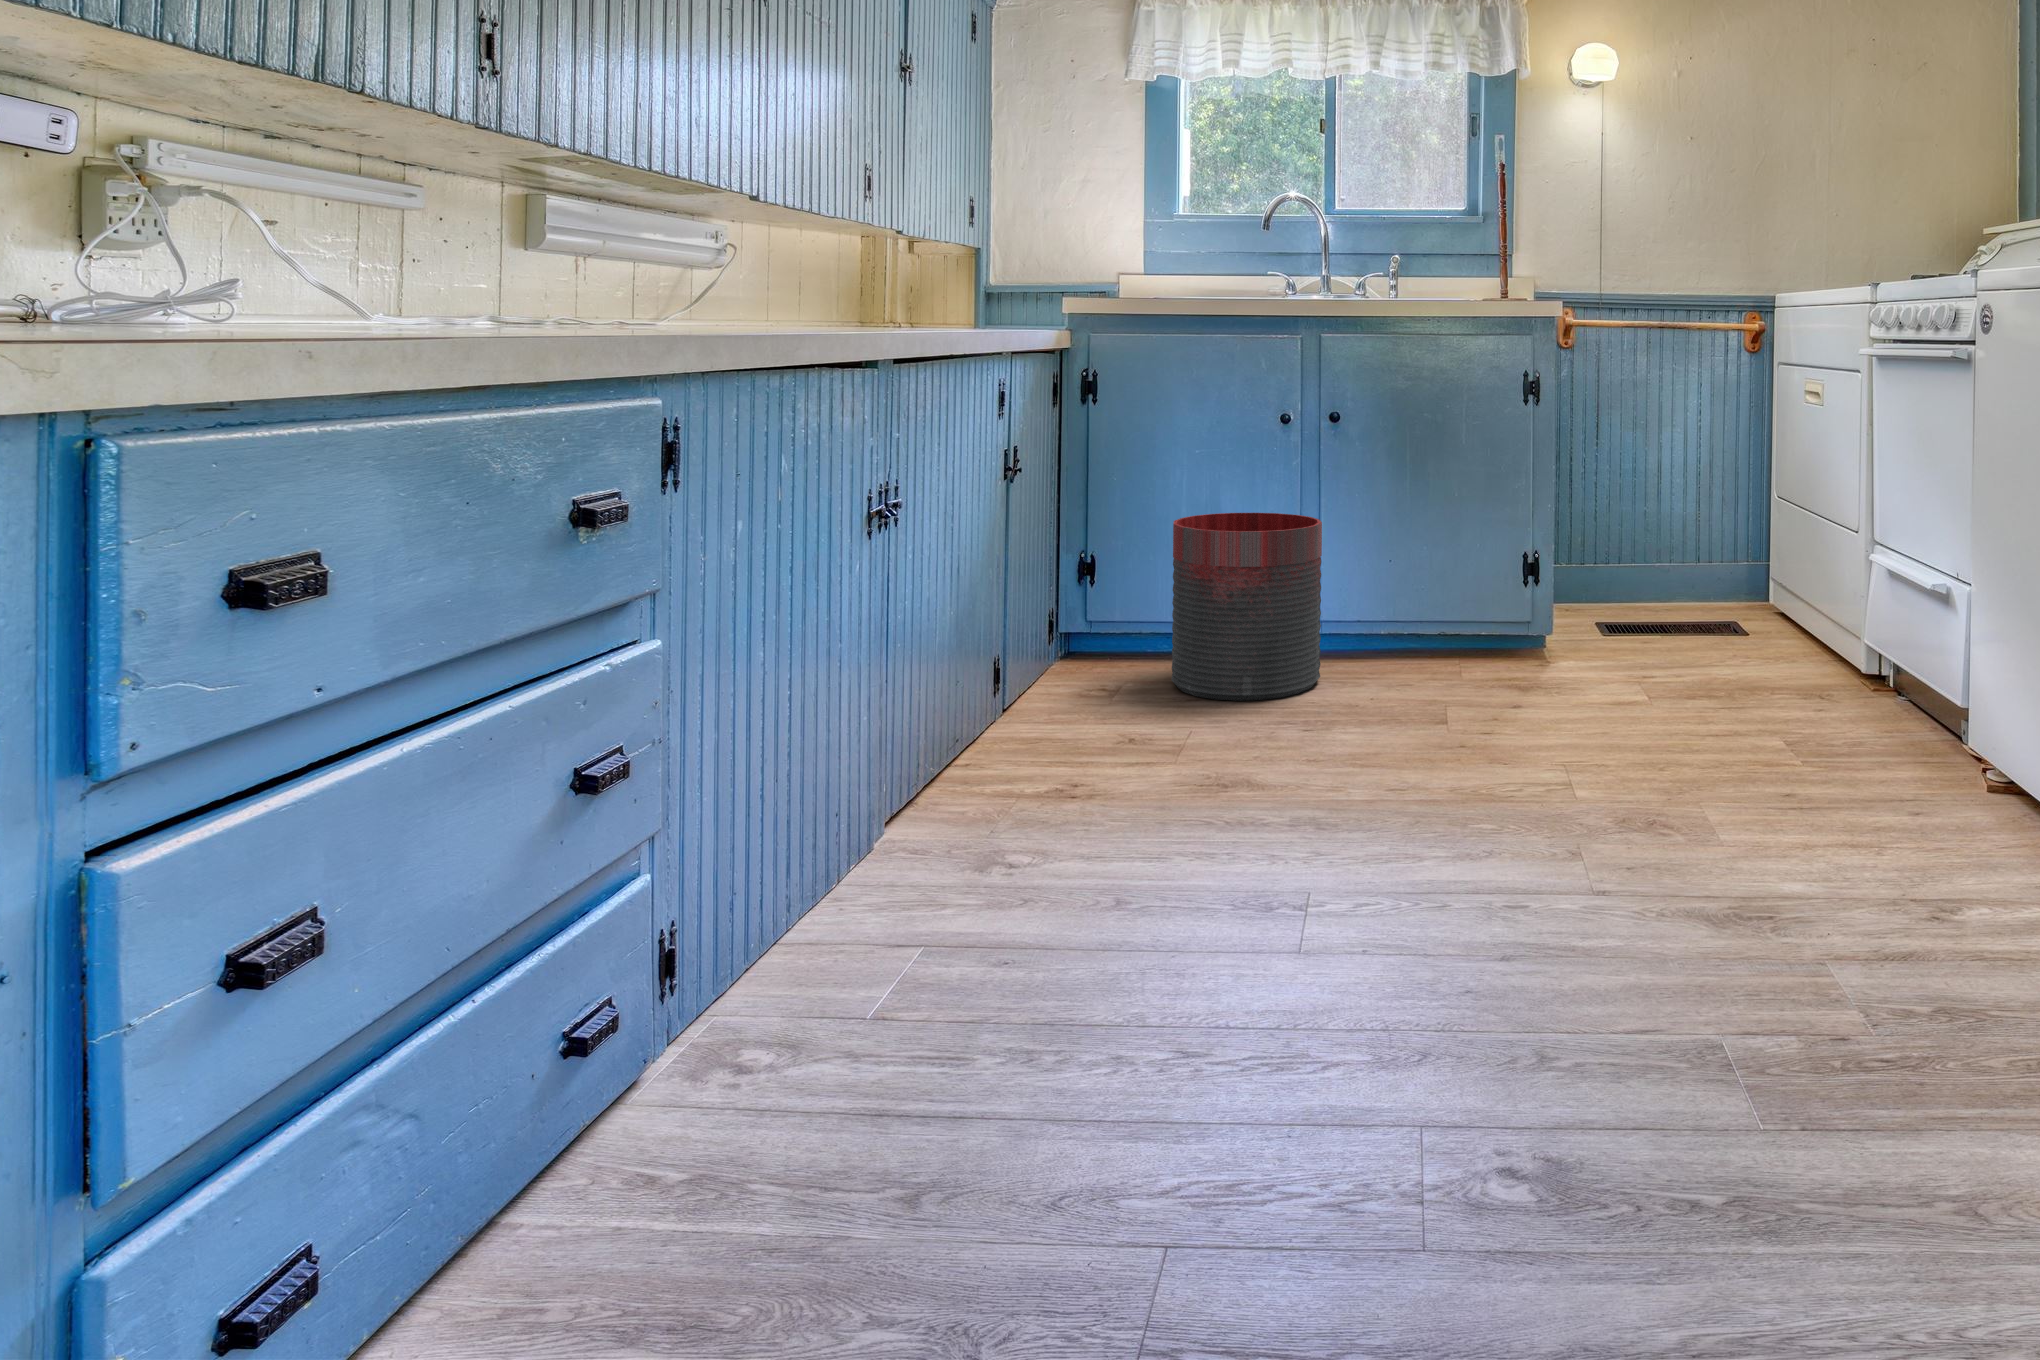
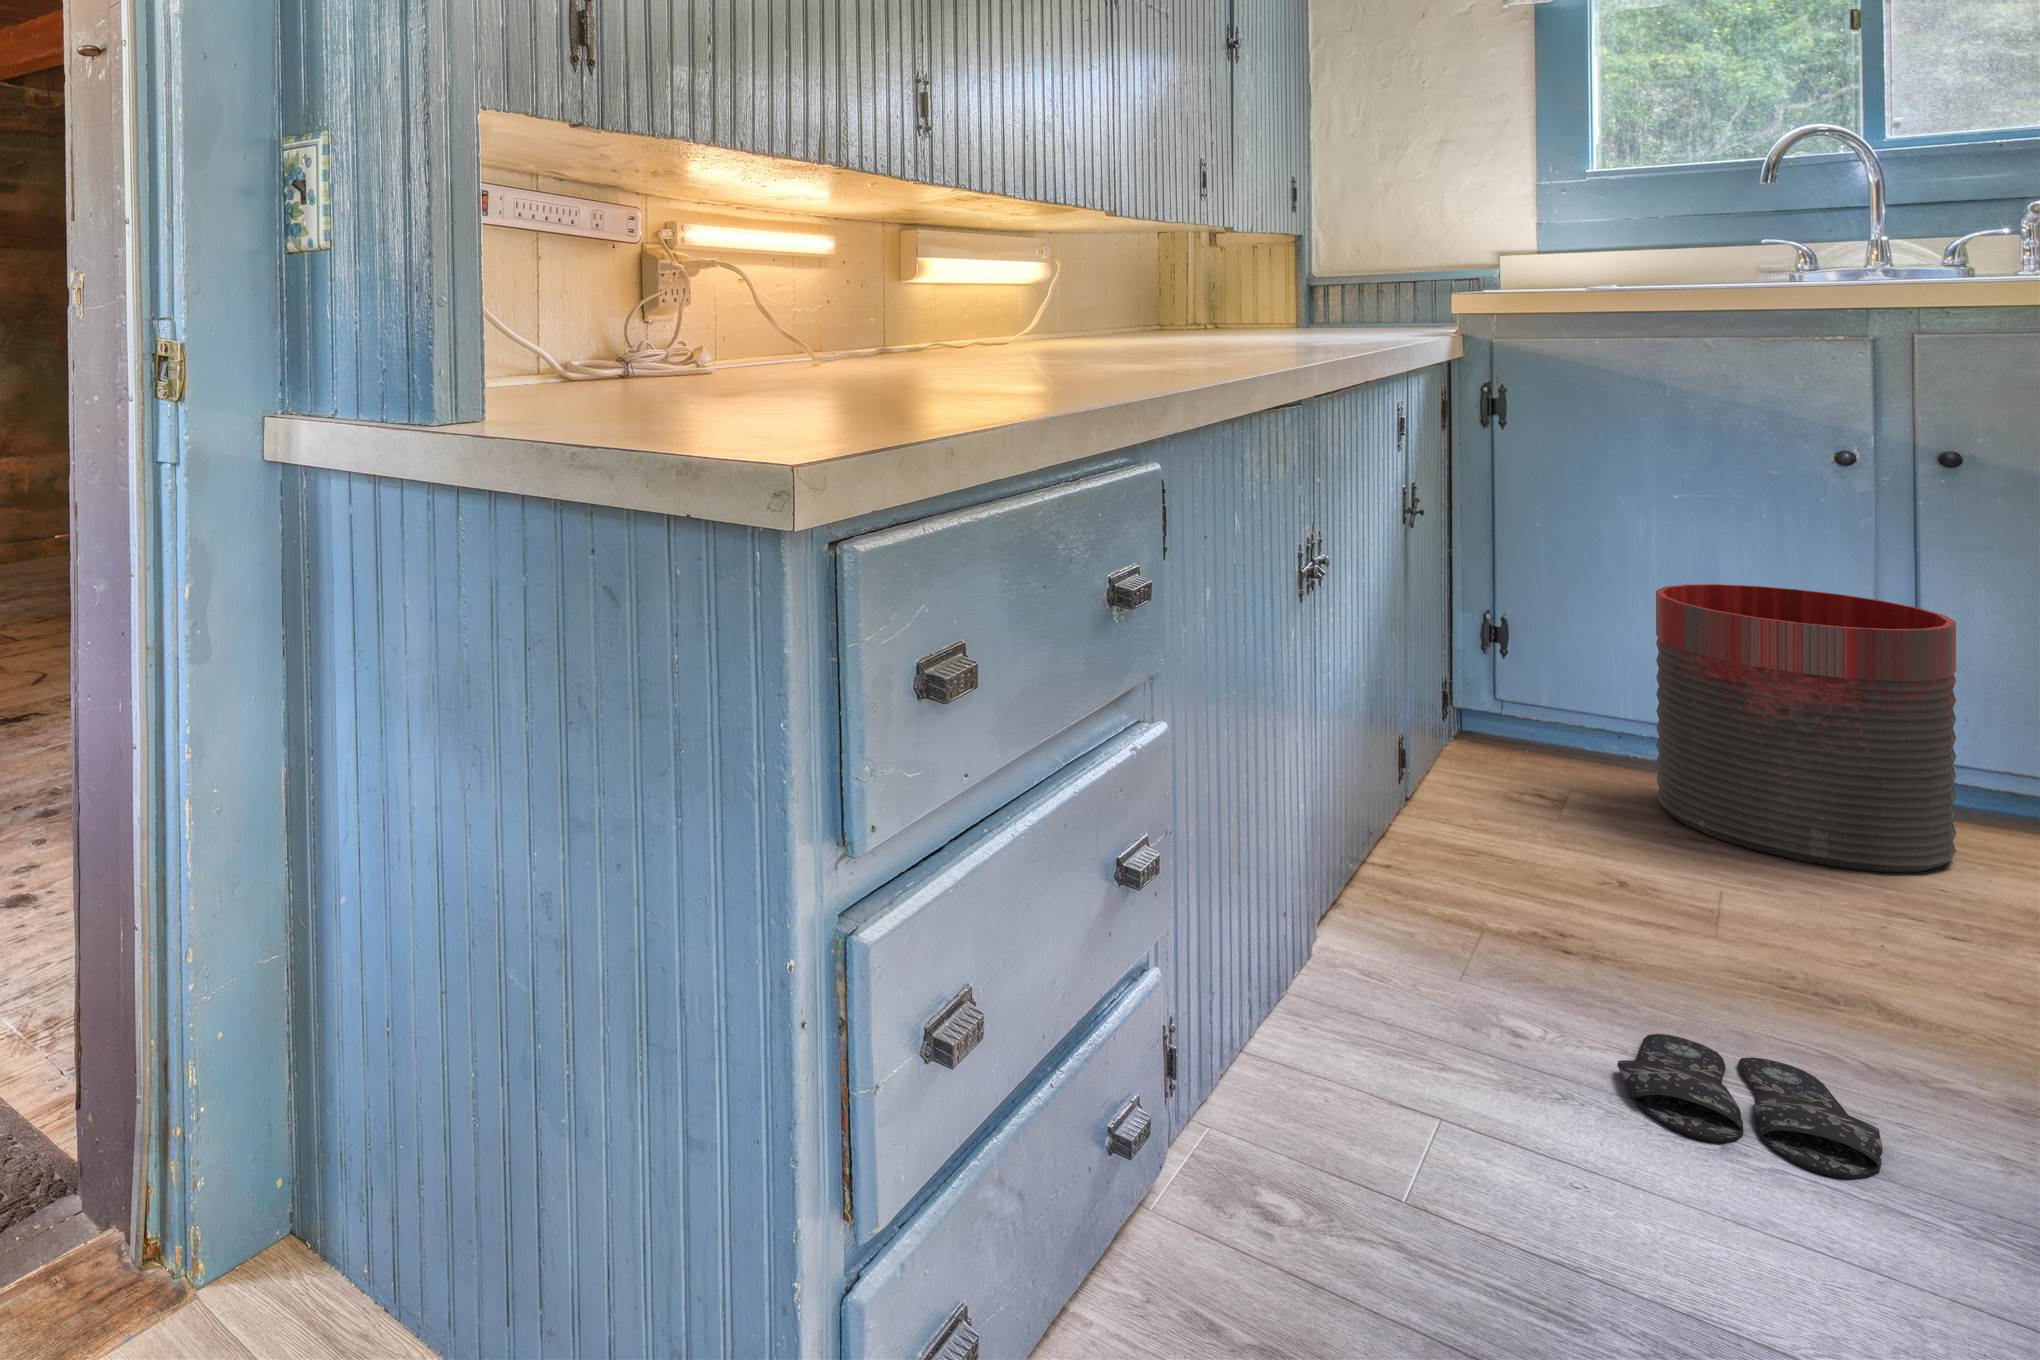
slippers: none [1054,831,1196,897] -> present [1617,1034,1883,1179]

